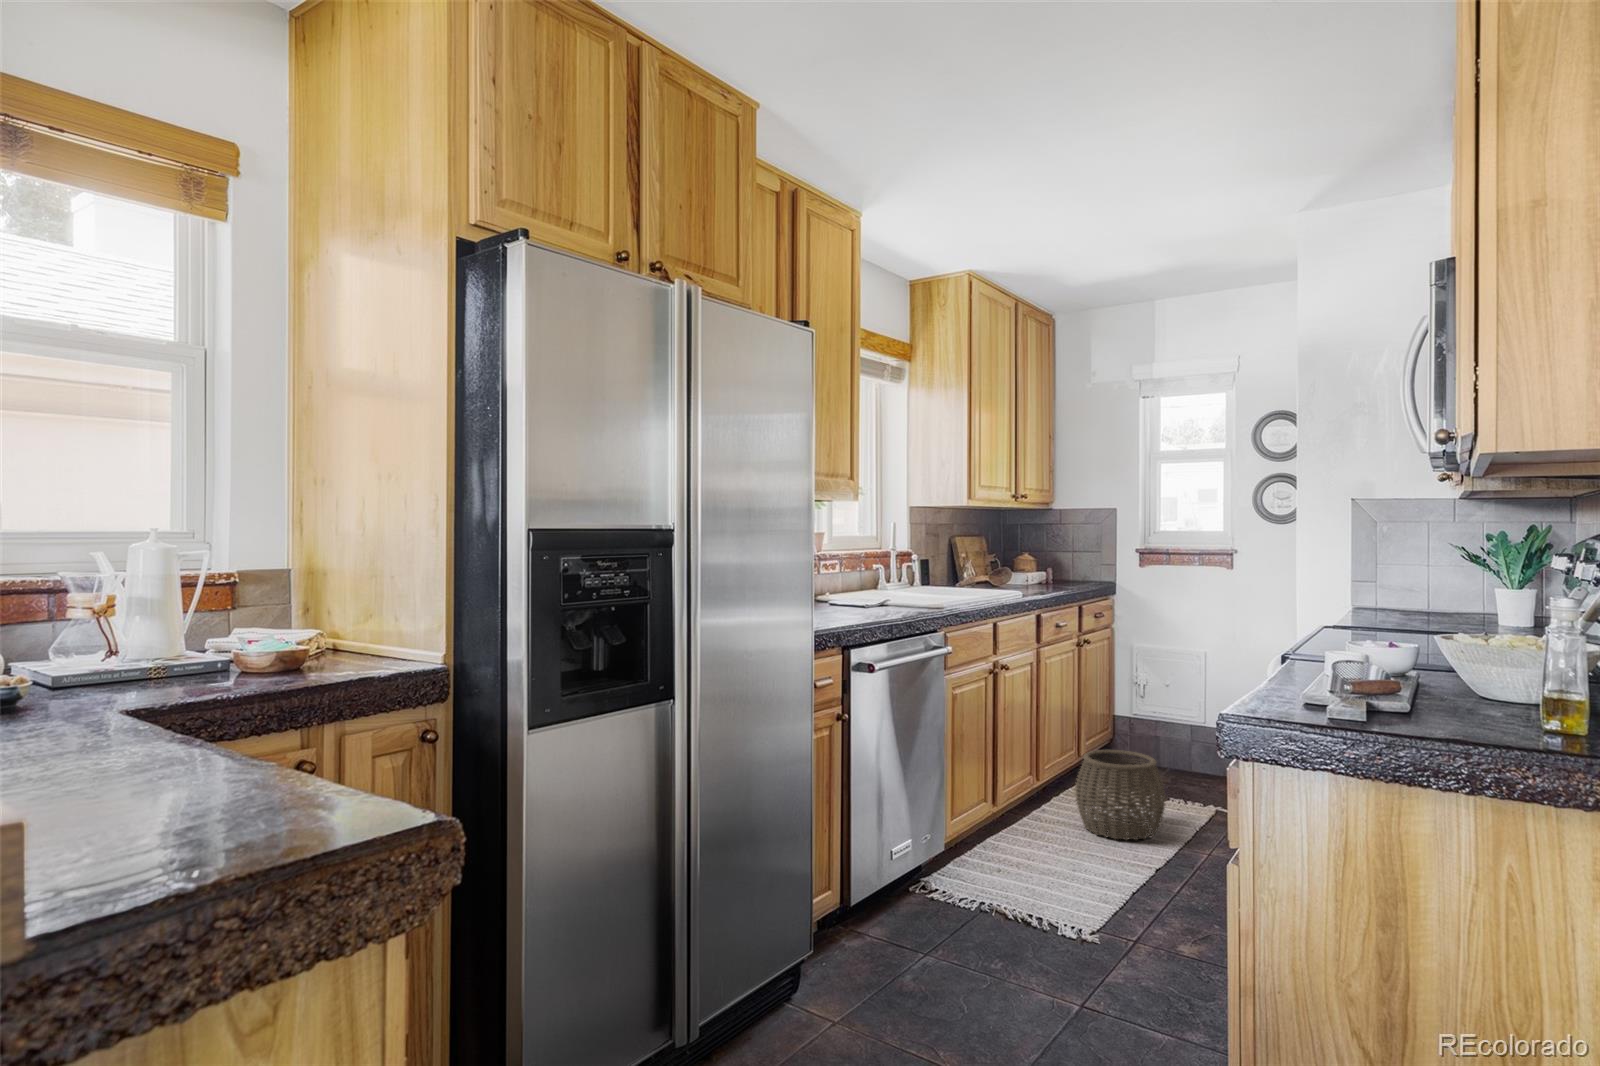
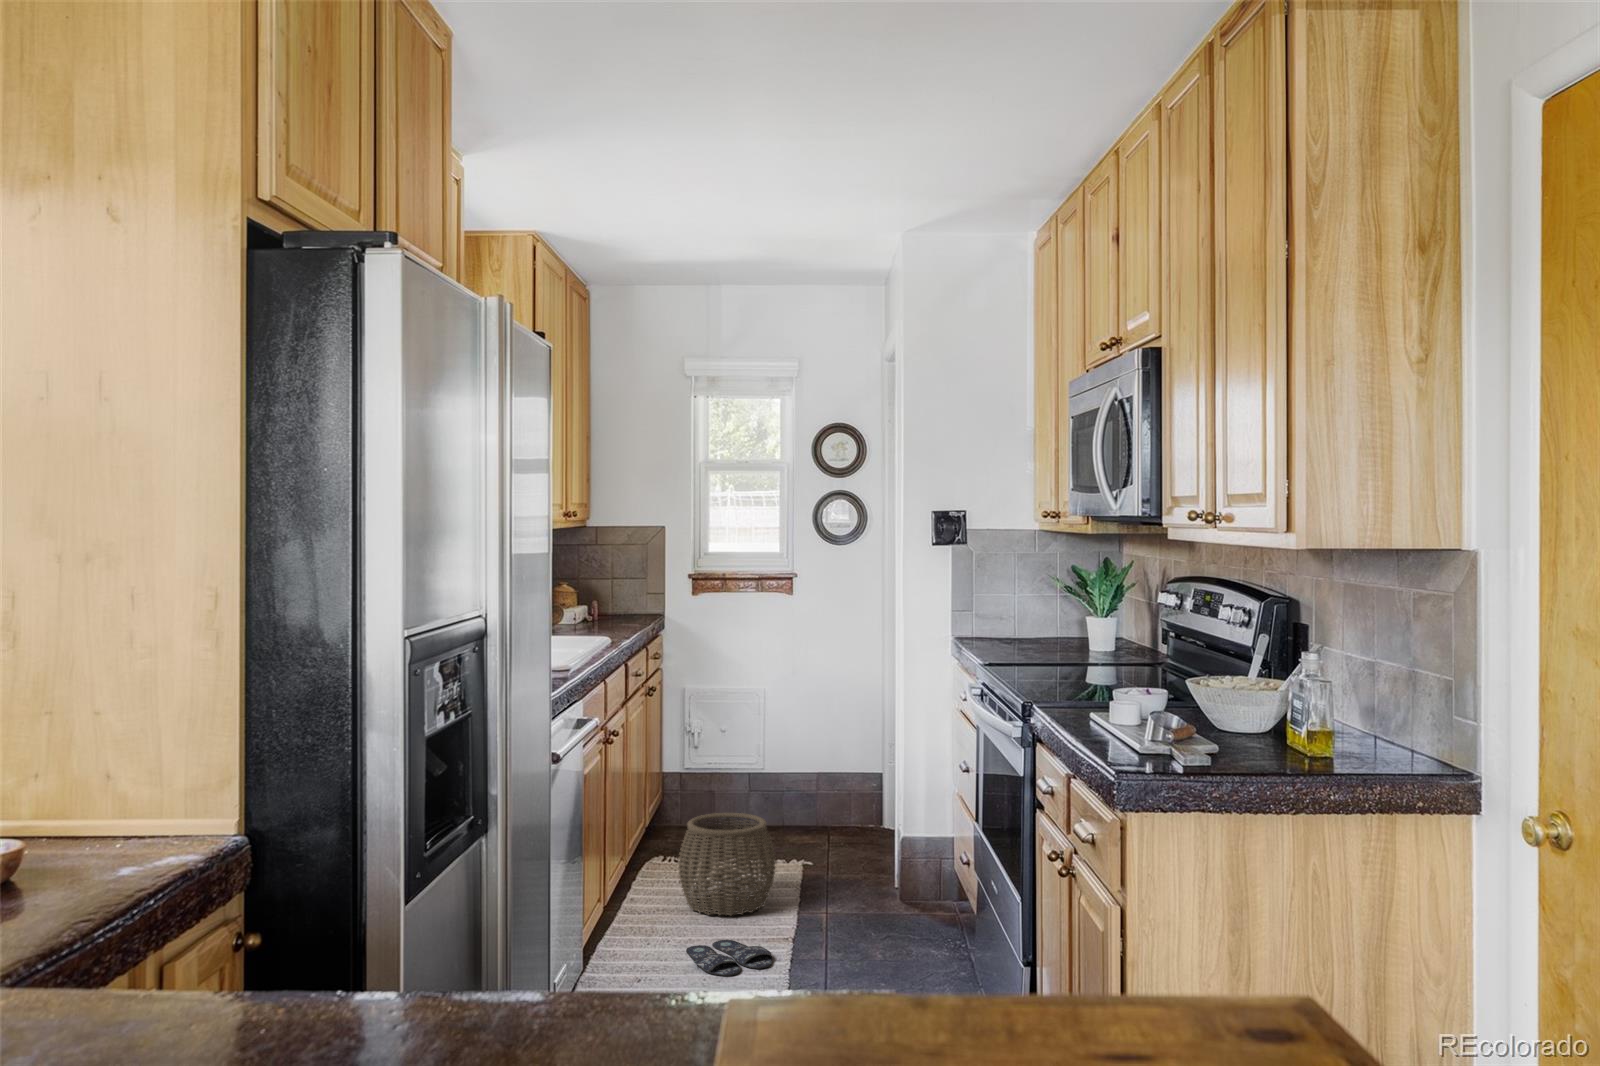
slippers: none [1055,856,1127,886] -> present [686,940,772,976]

